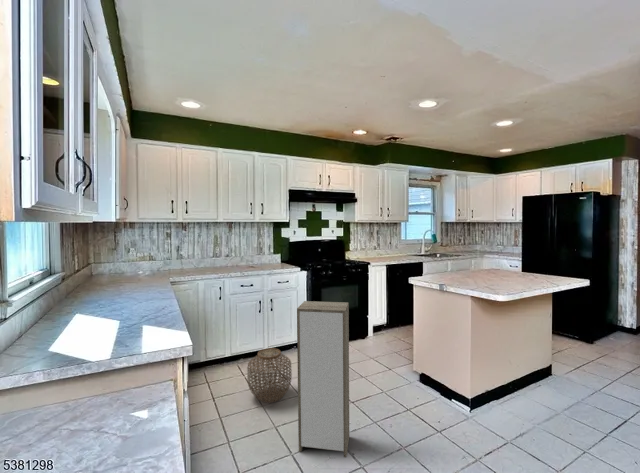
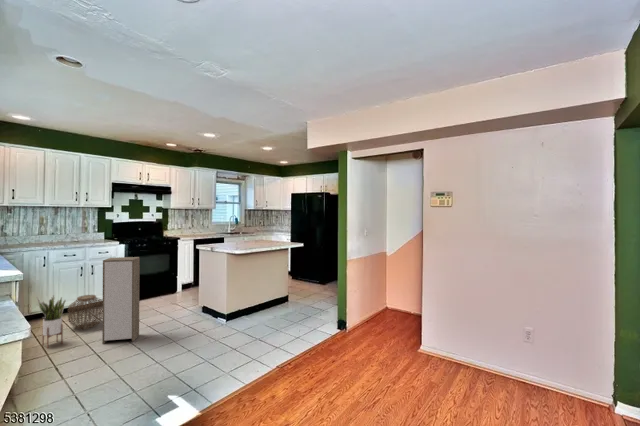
potted plant: none [209,356,245,442] -> present [37,295,66,348]

